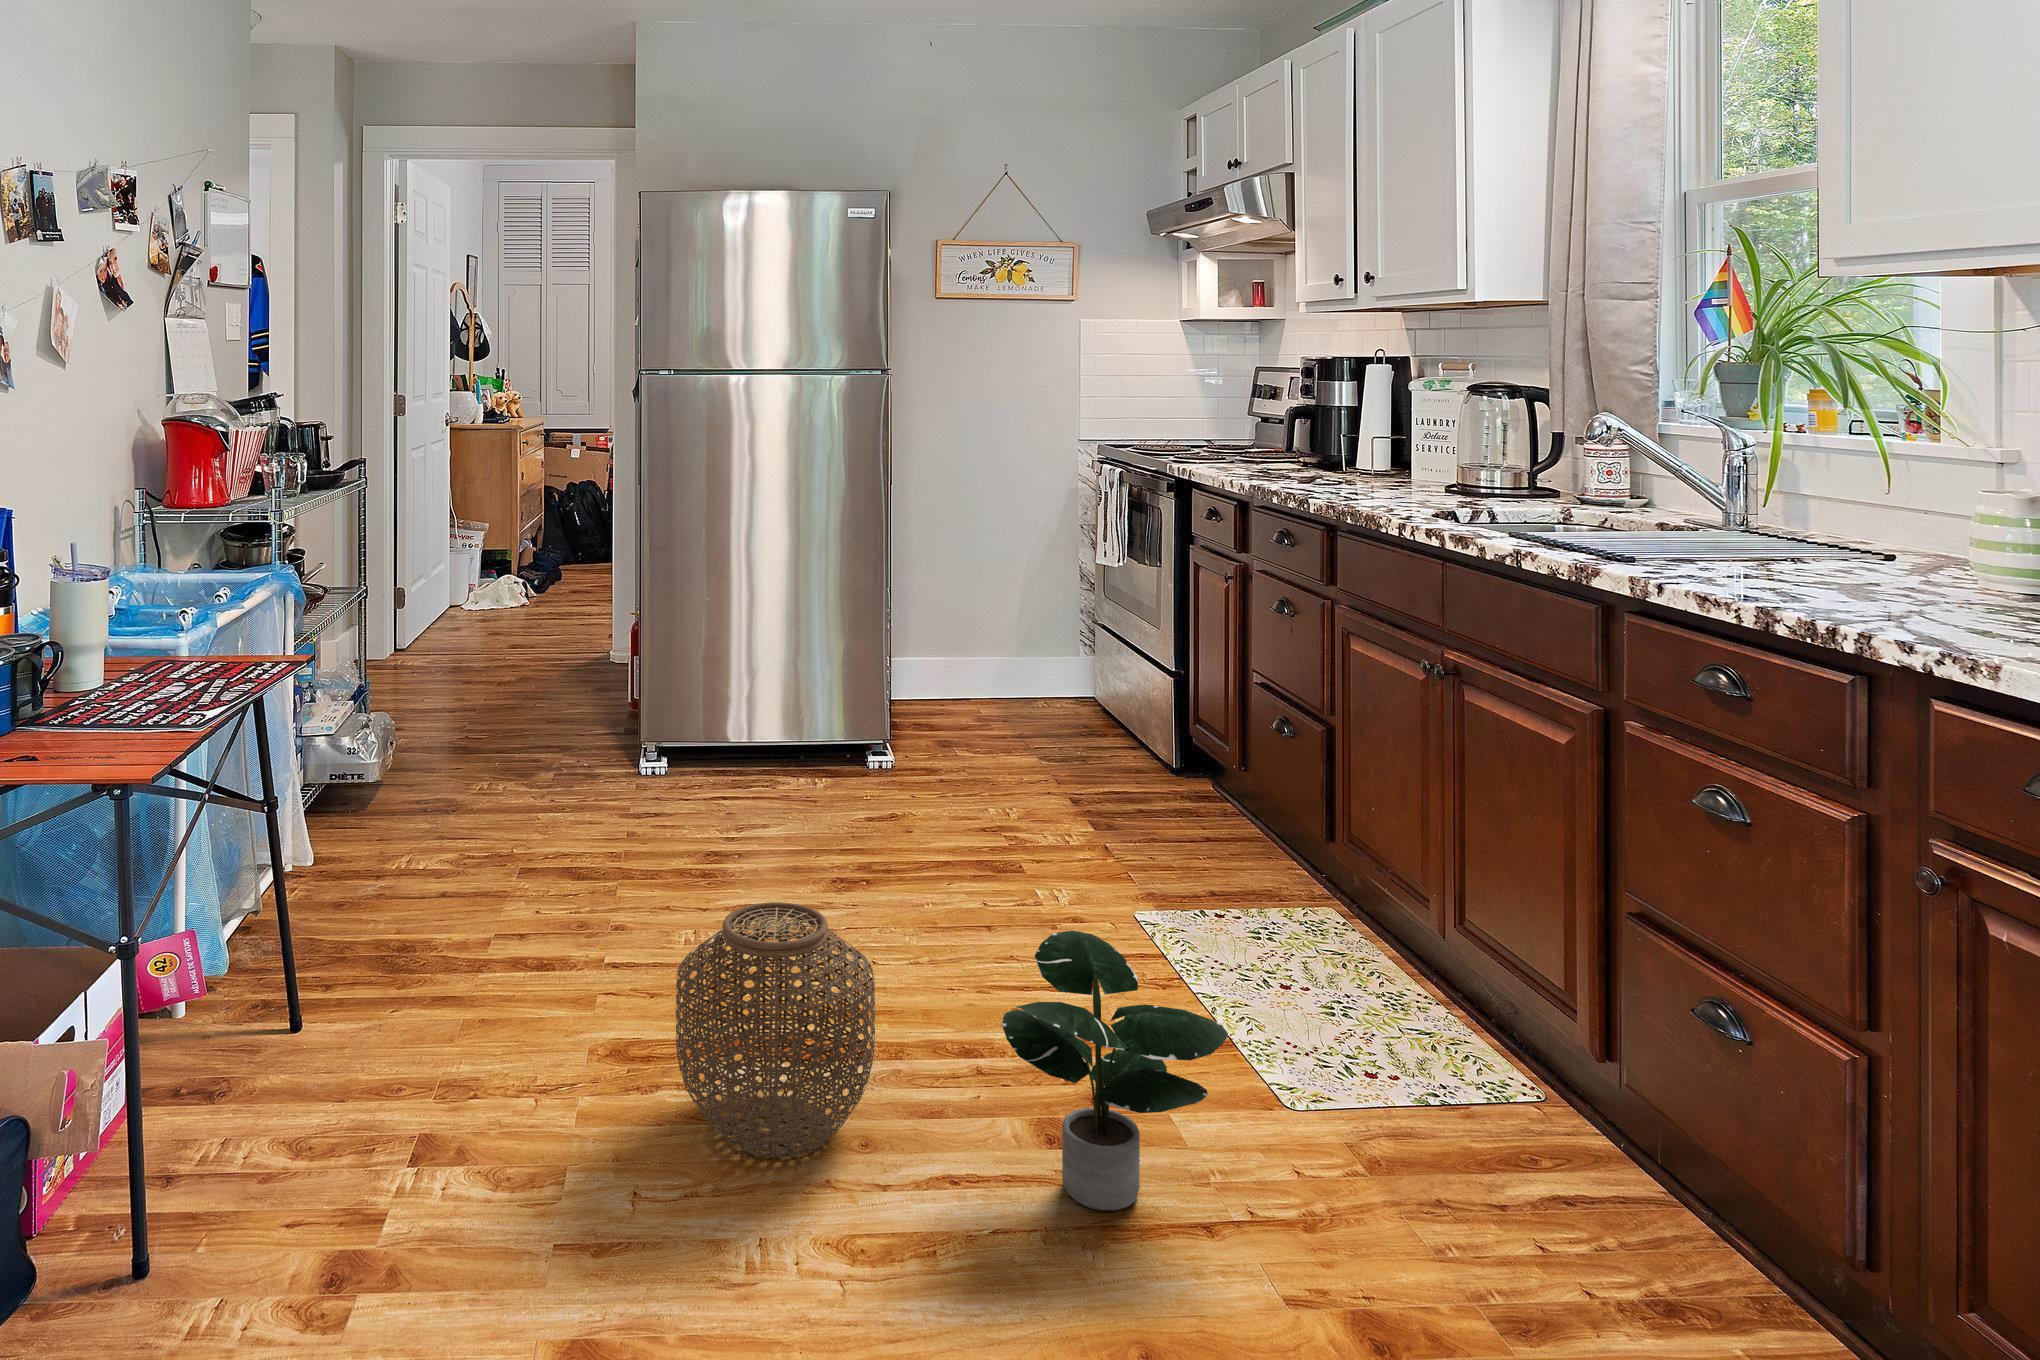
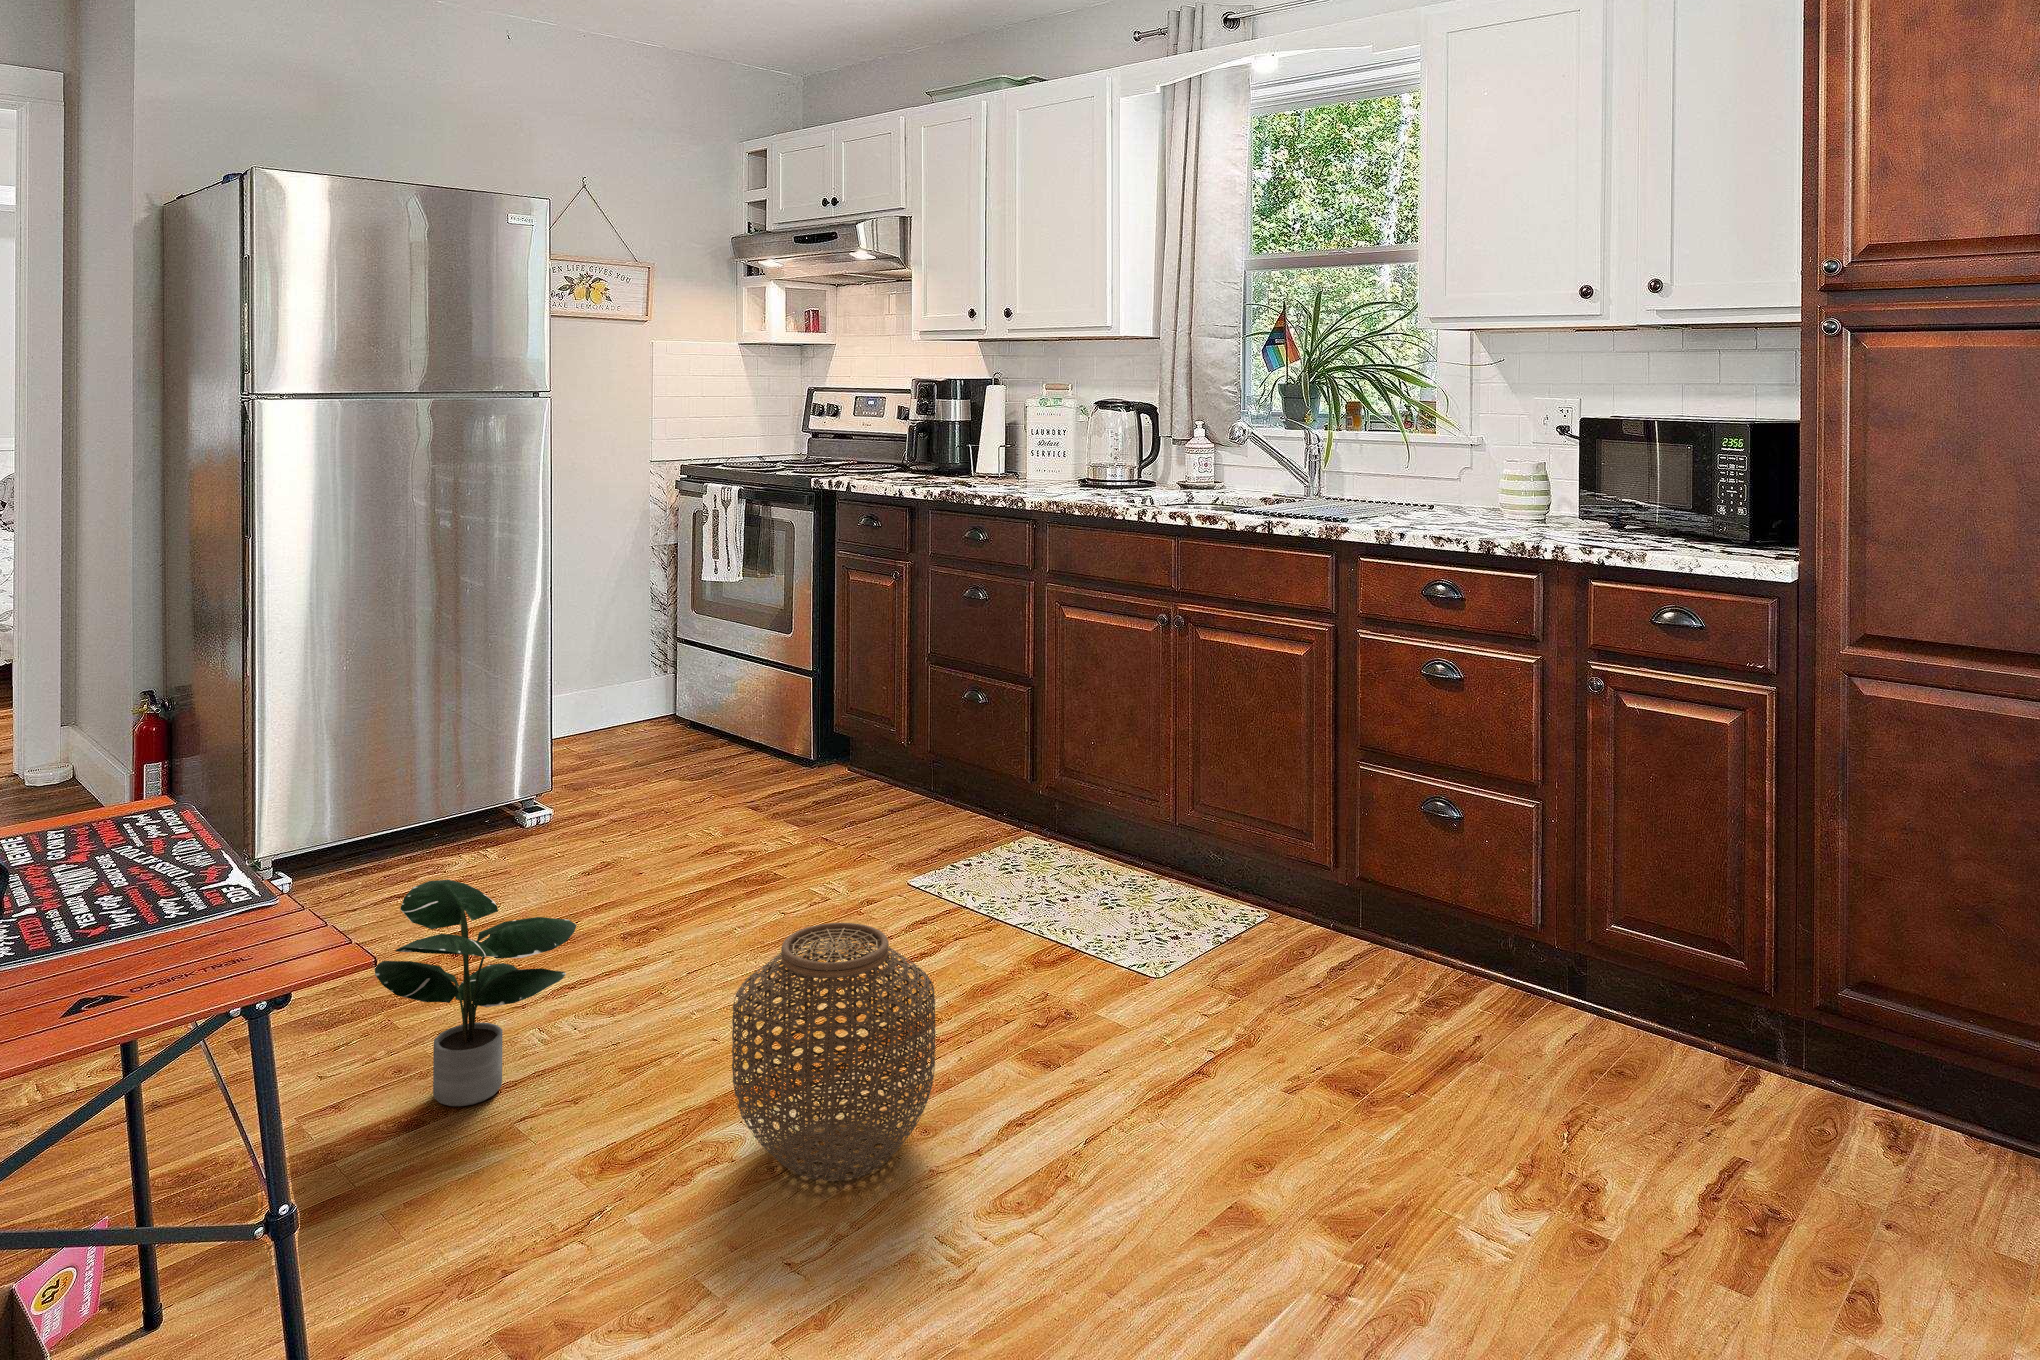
potted plant: present [1002,930,1229,1211] -> present [375,880,577,1106]

